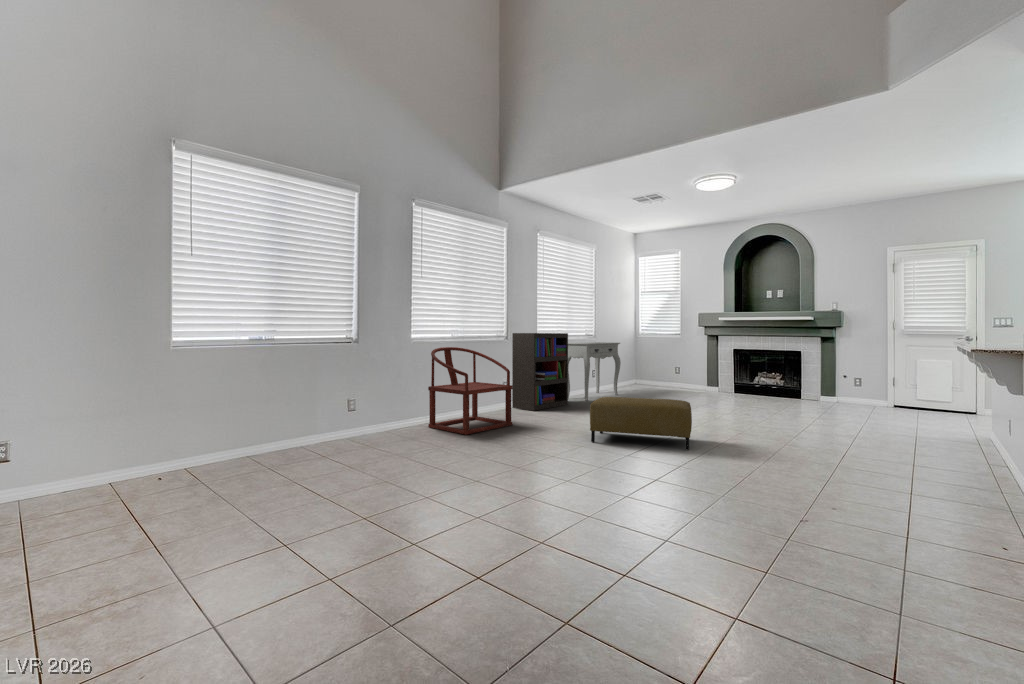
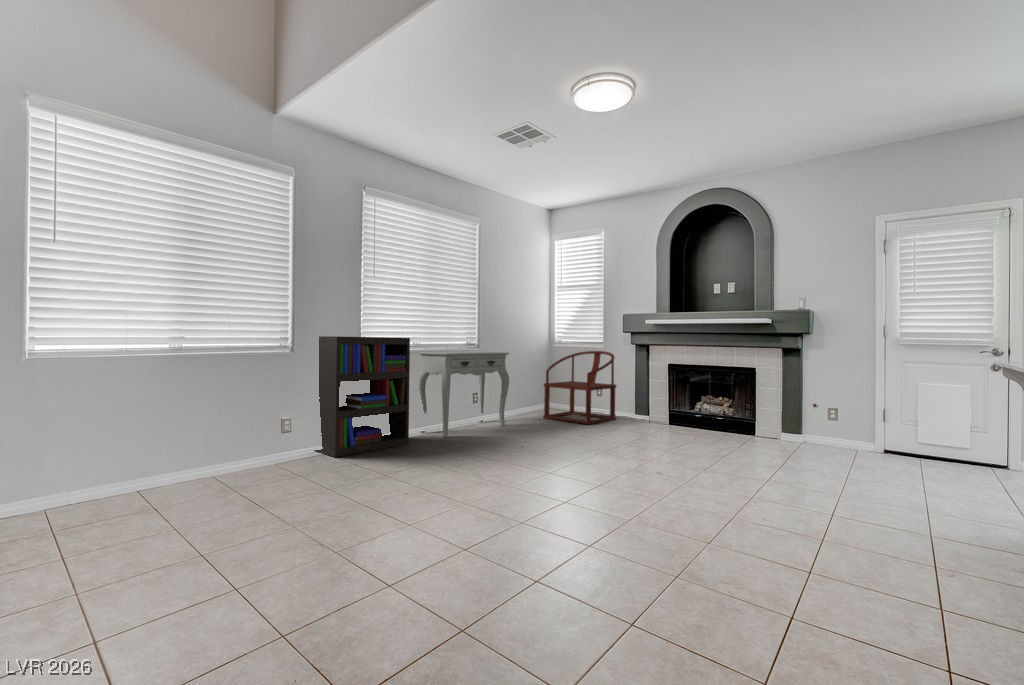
armchair: present [428,347,512,435] -> present [543,351,616,424]
ottoman: present [590,397,692,450] -> none [310,451,510,573]

